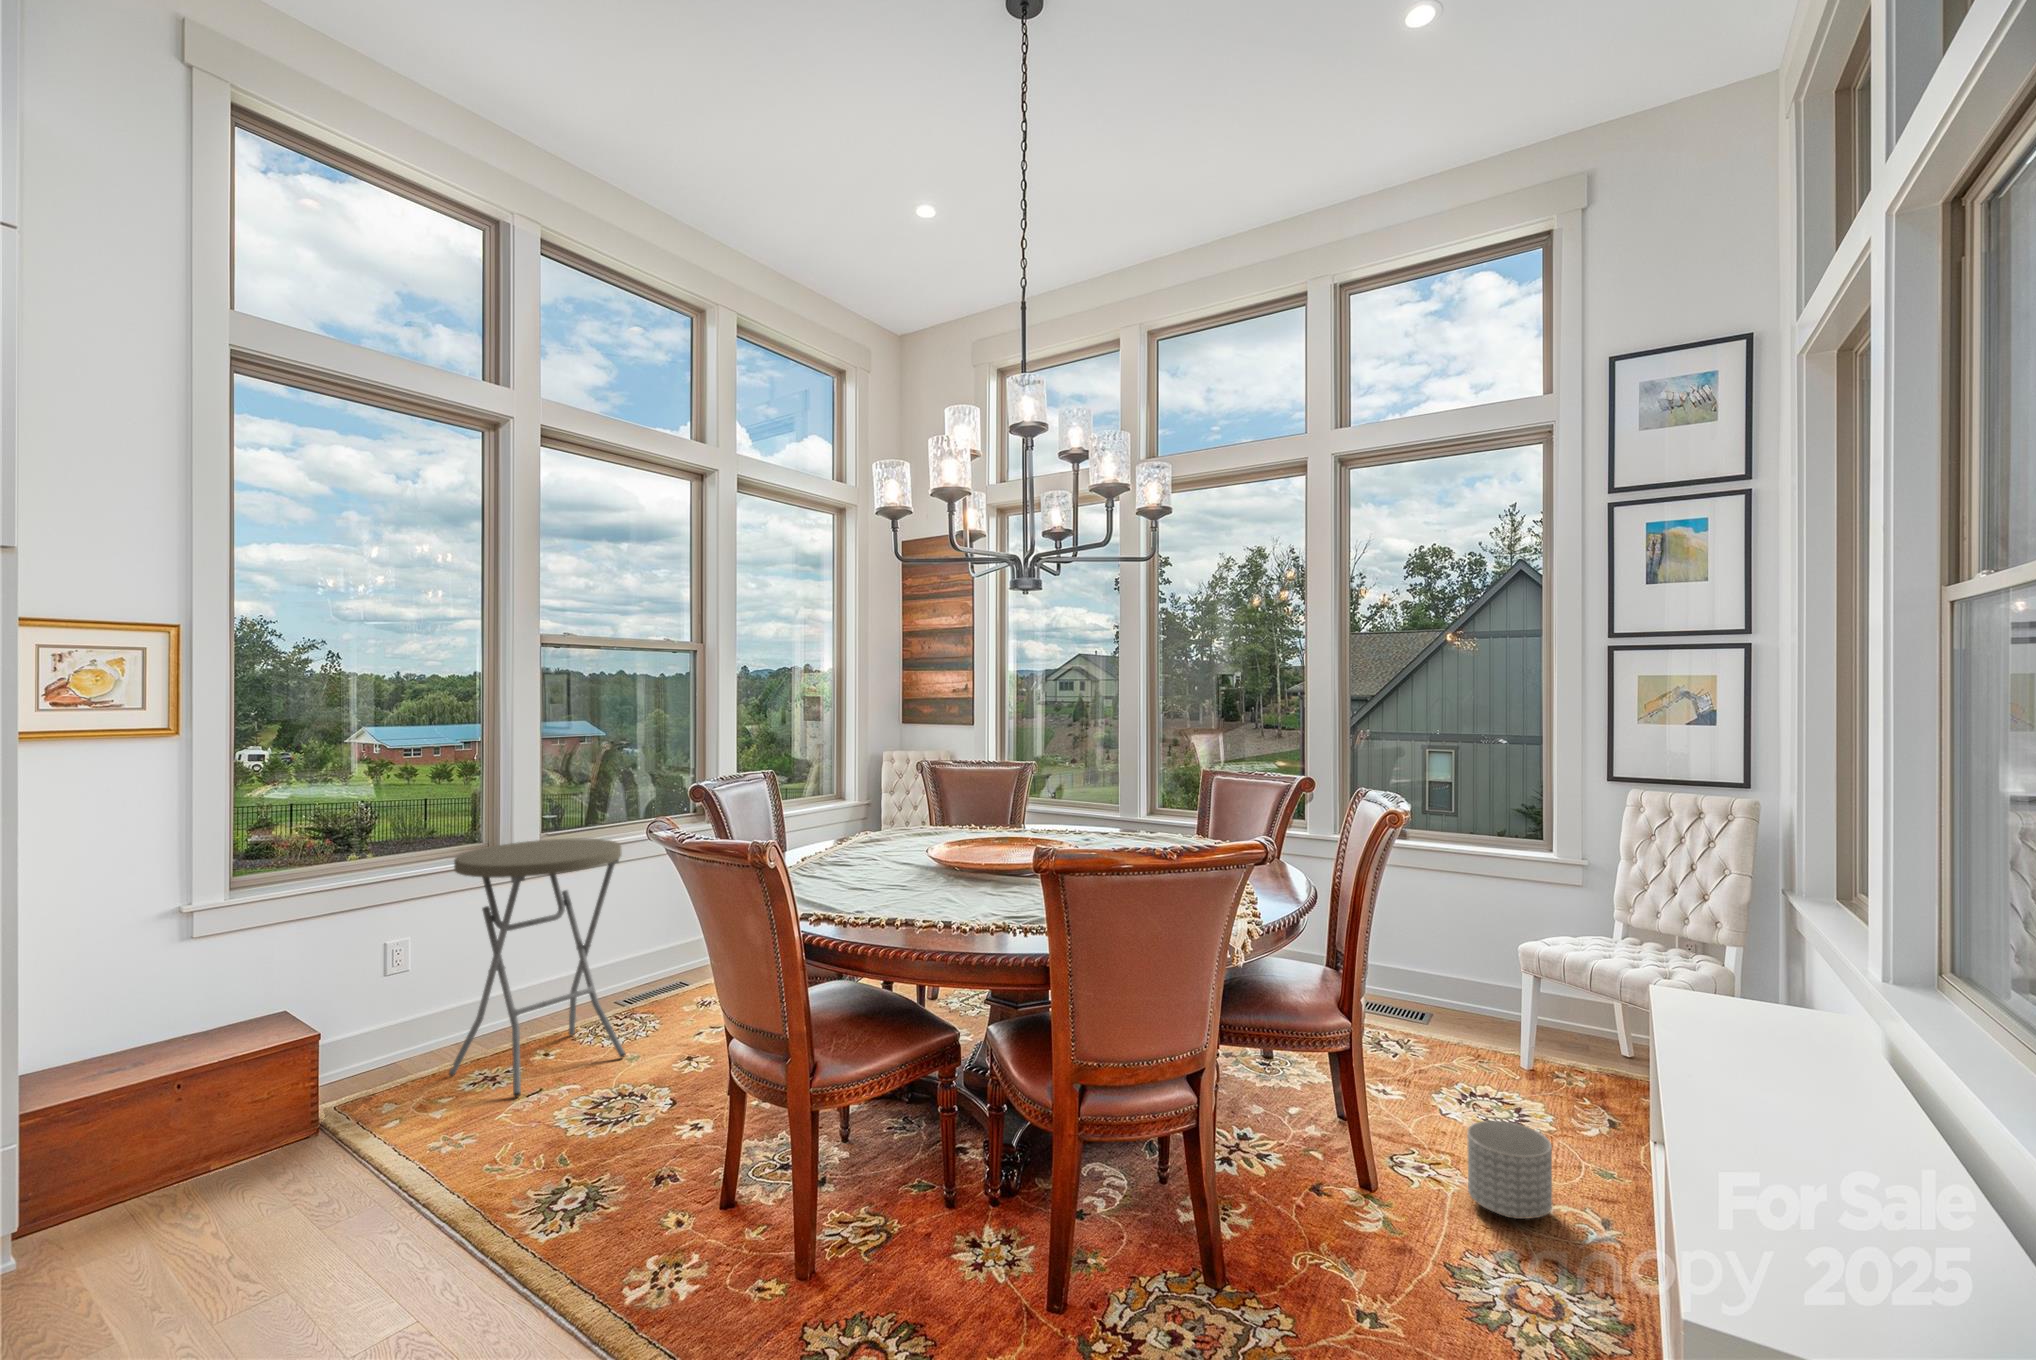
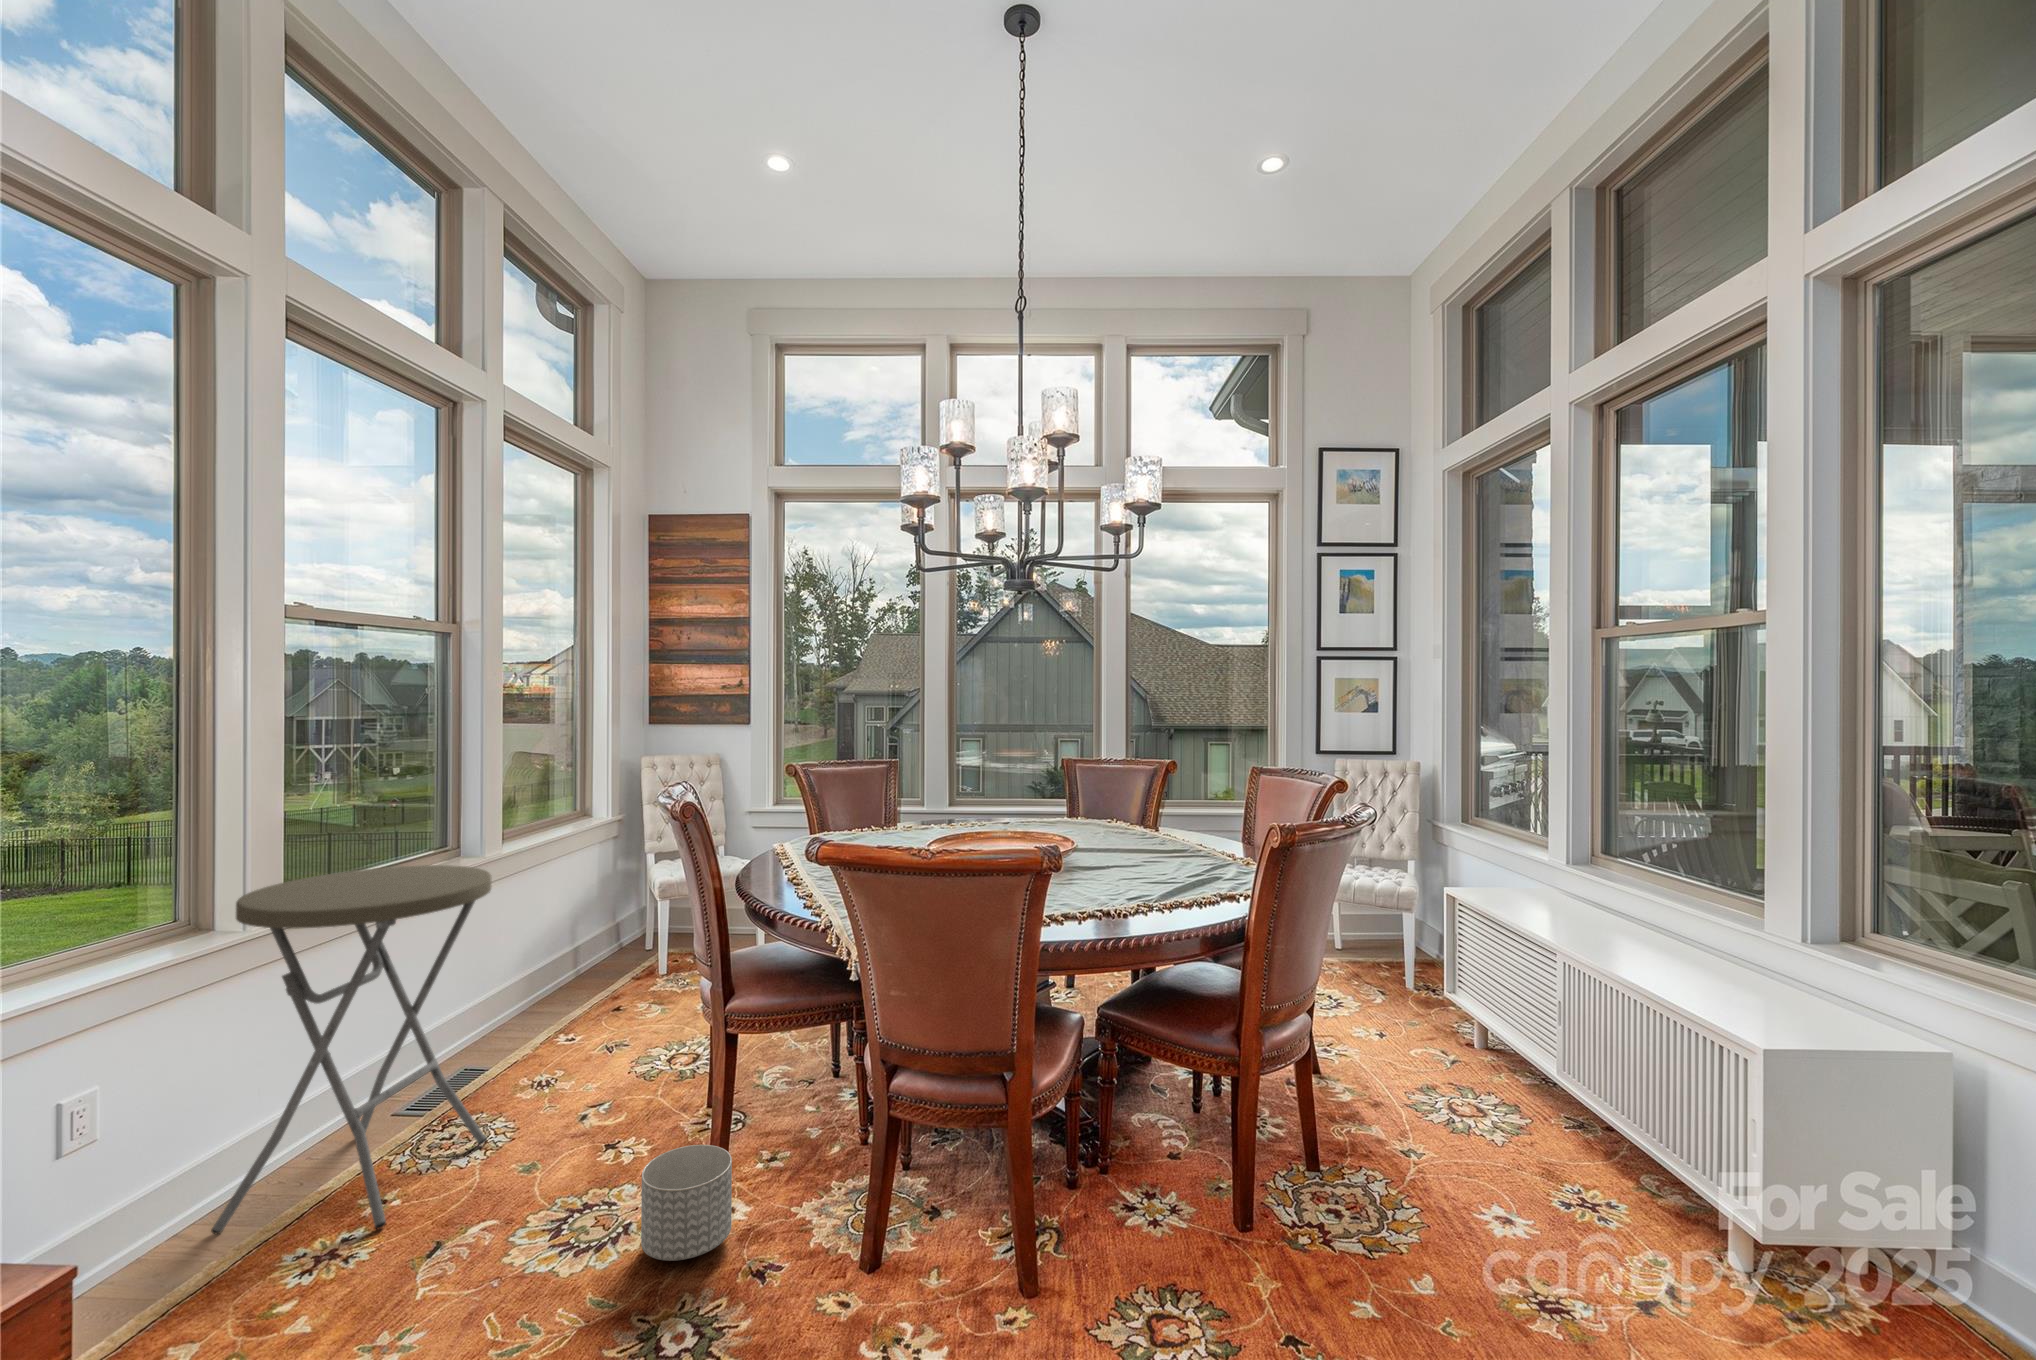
planter: present [1467,1121,1552,1219] -> present [641,1145,732,1261]

